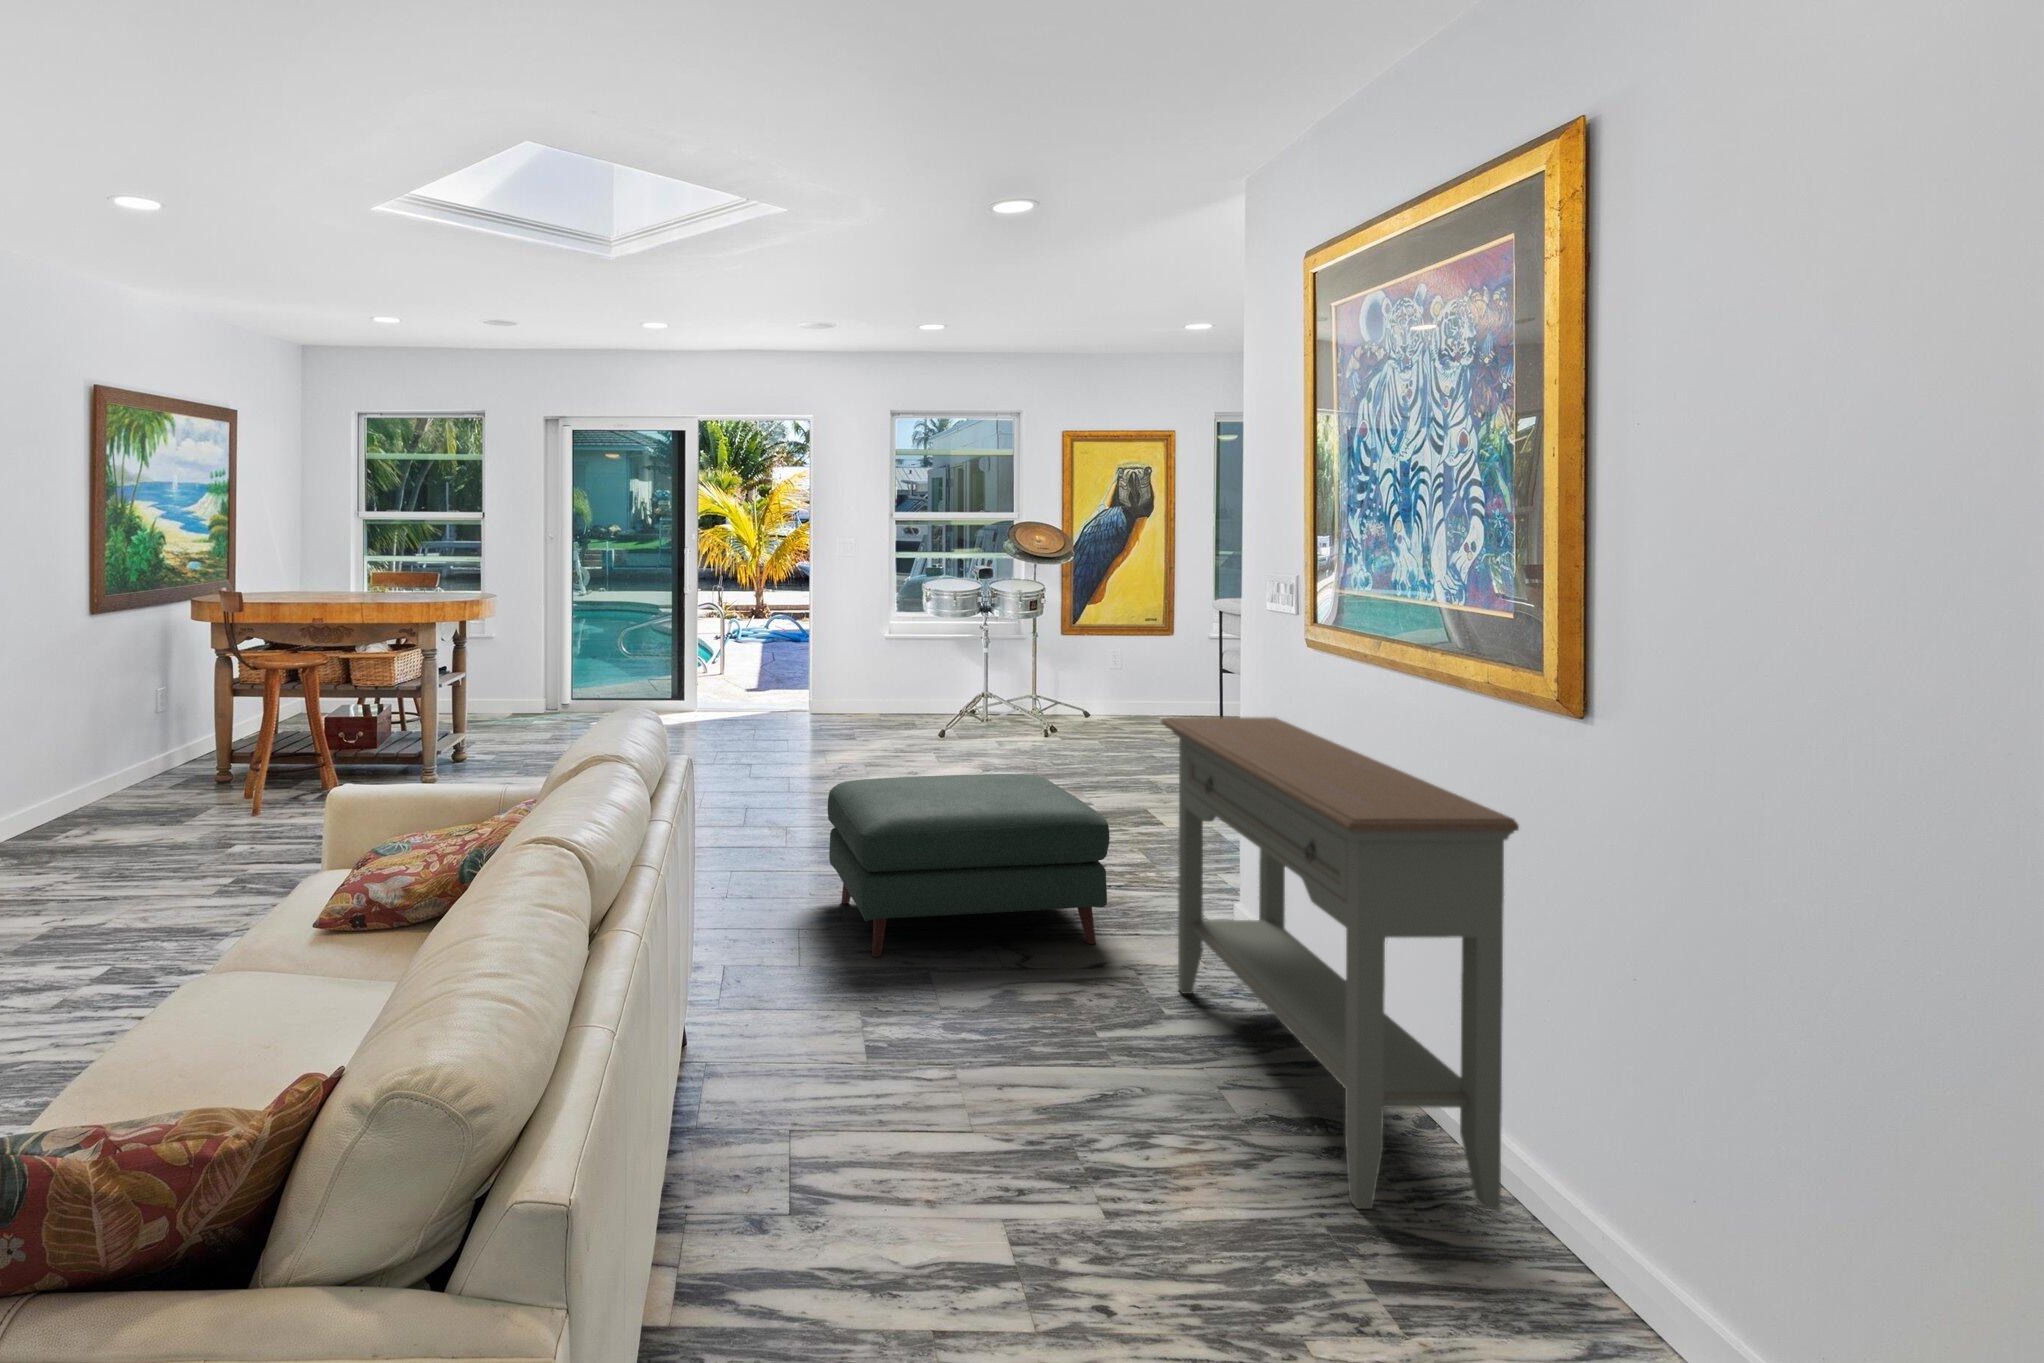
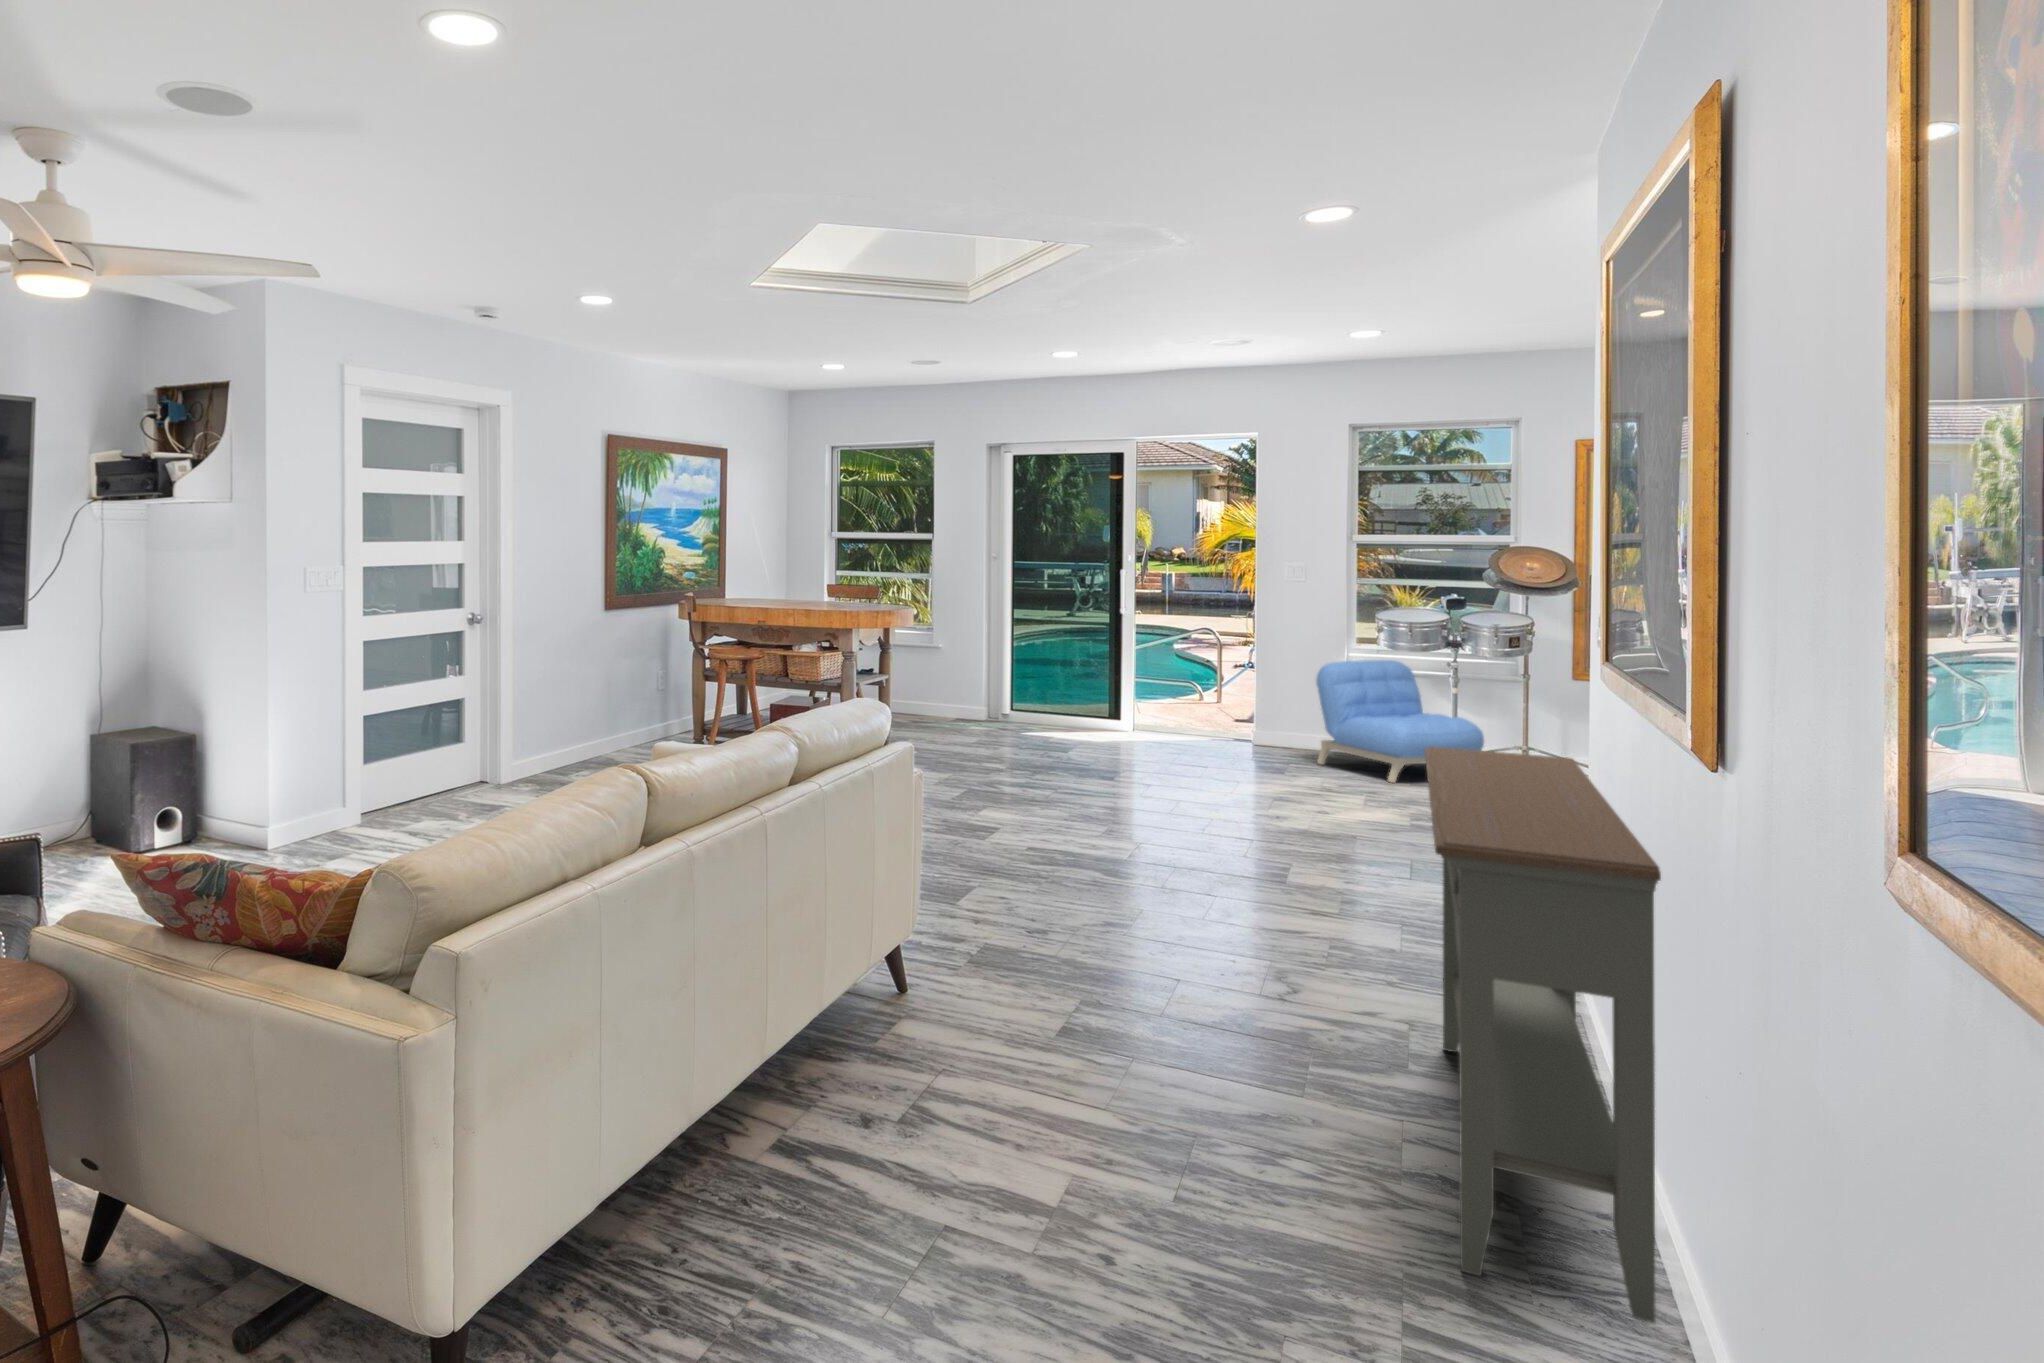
armchair: none [879,626,1014,740] -> present [1316,660,1484,783]
ottoman: present [828,774,1110,957] -> none [1112,791,1399,989]

